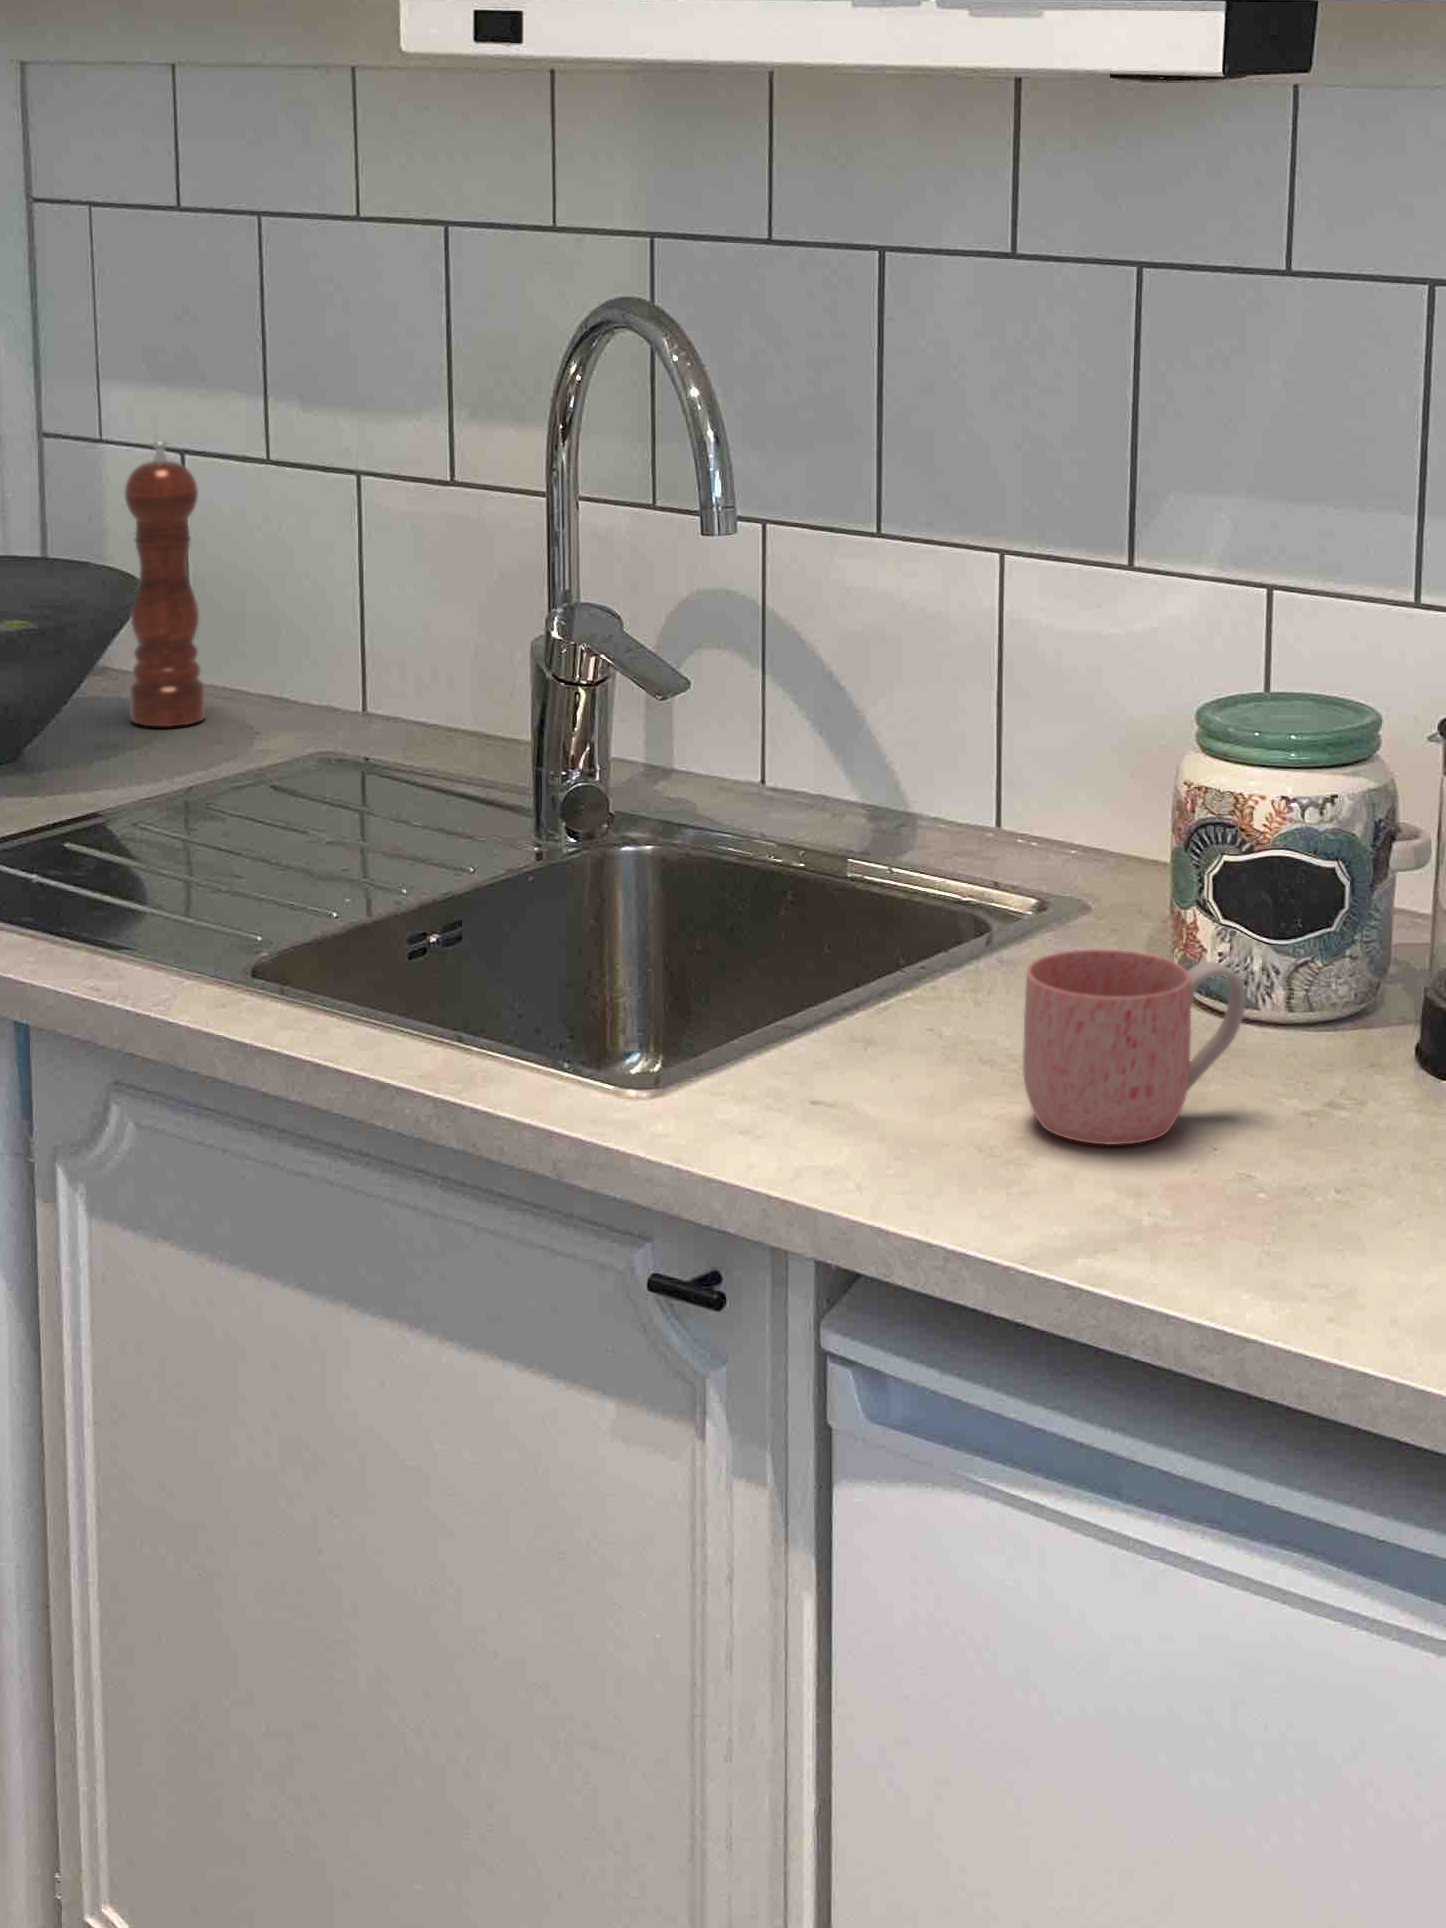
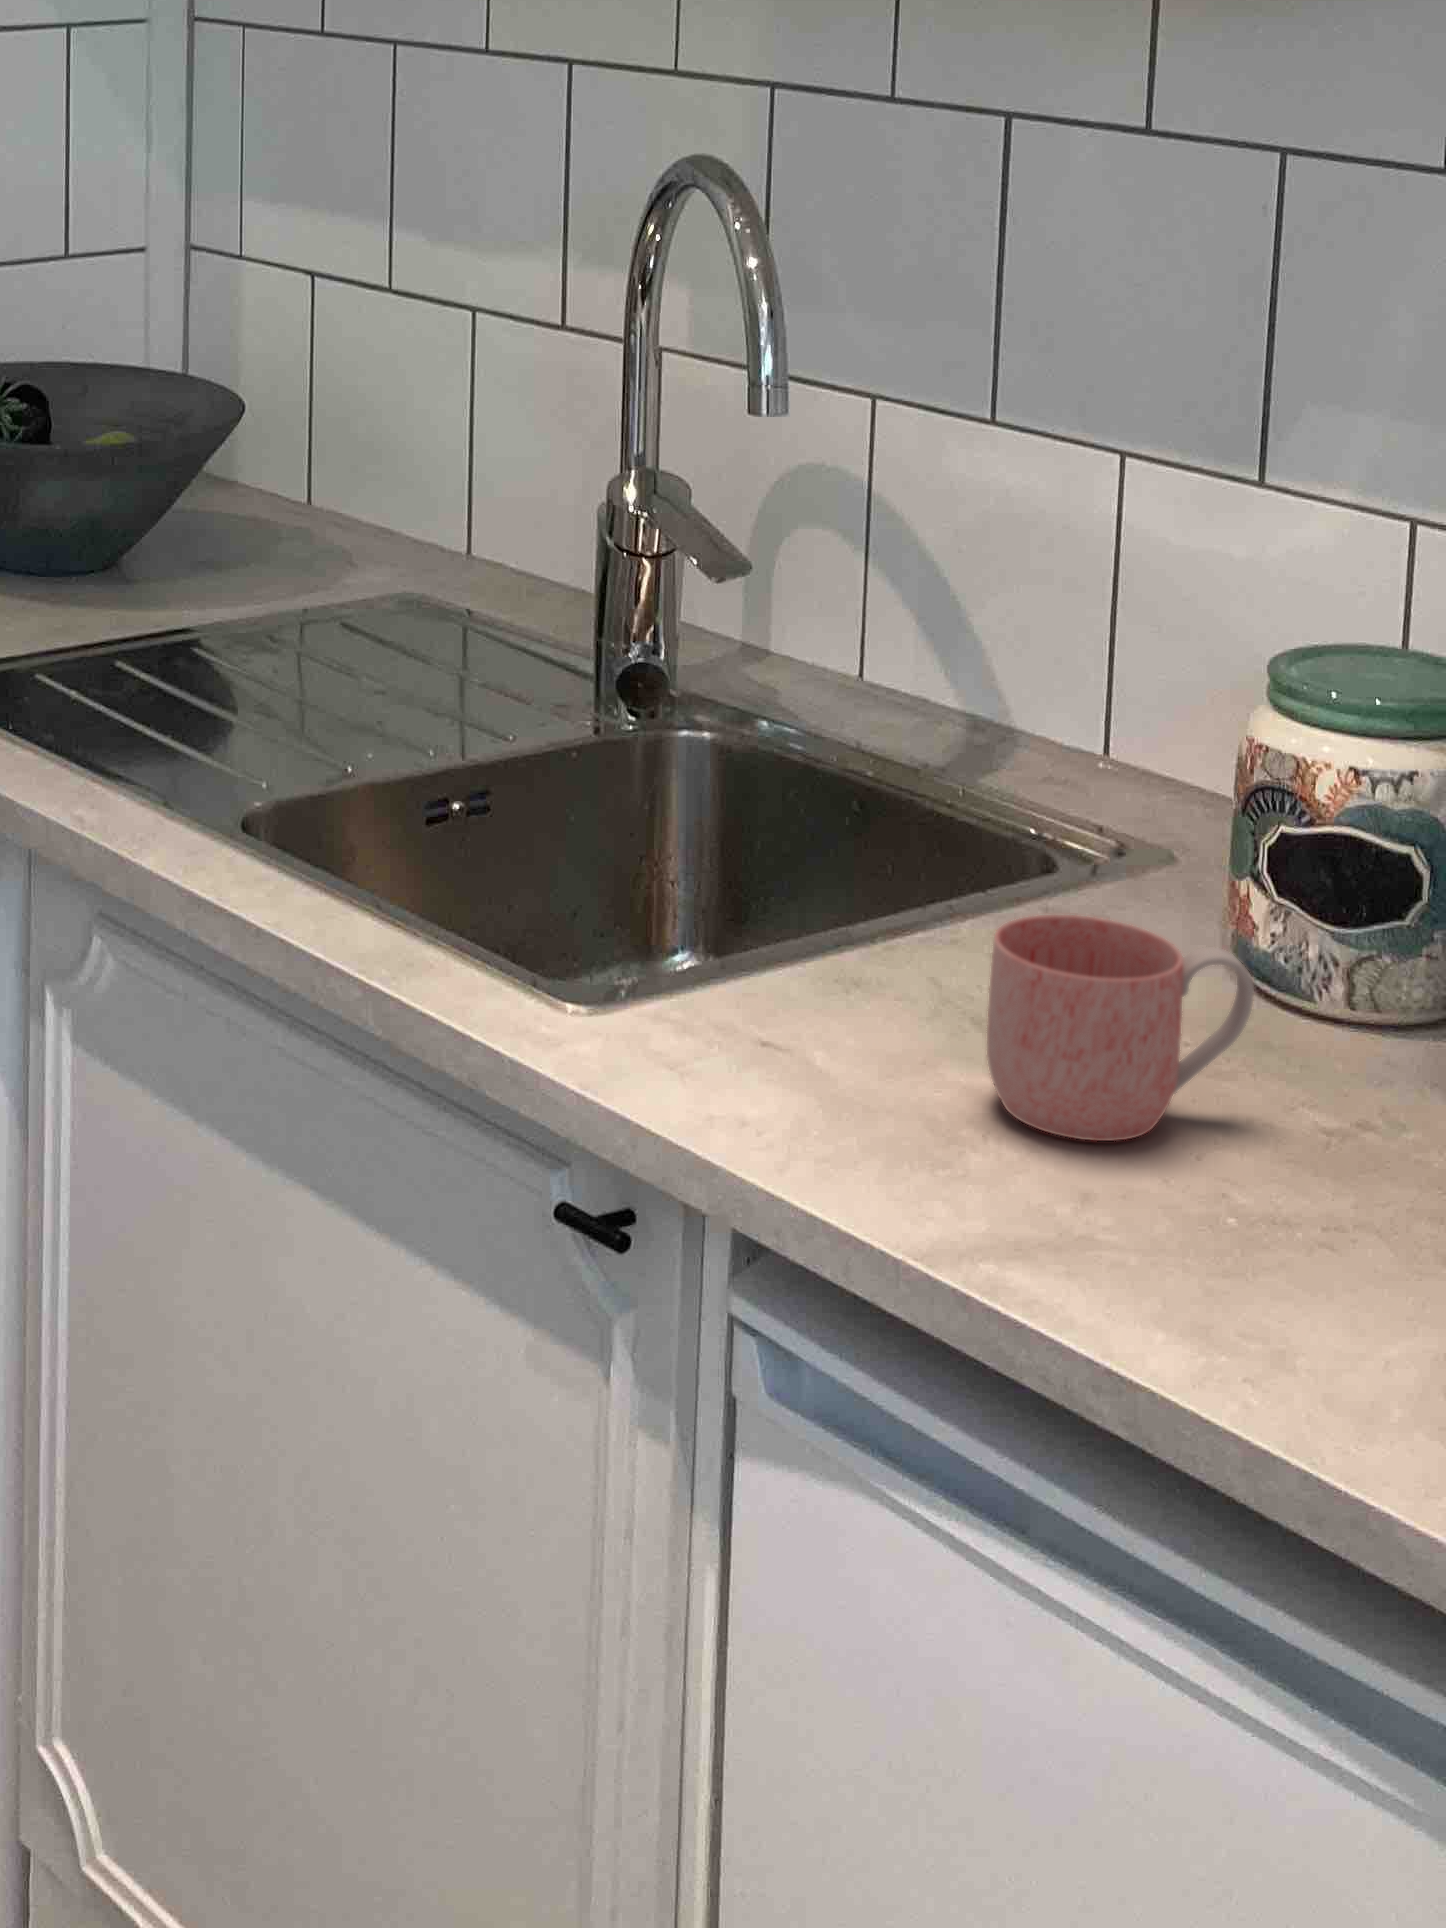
pepper mill: present [125,441,205,726] -> none [242,264,319,549]

